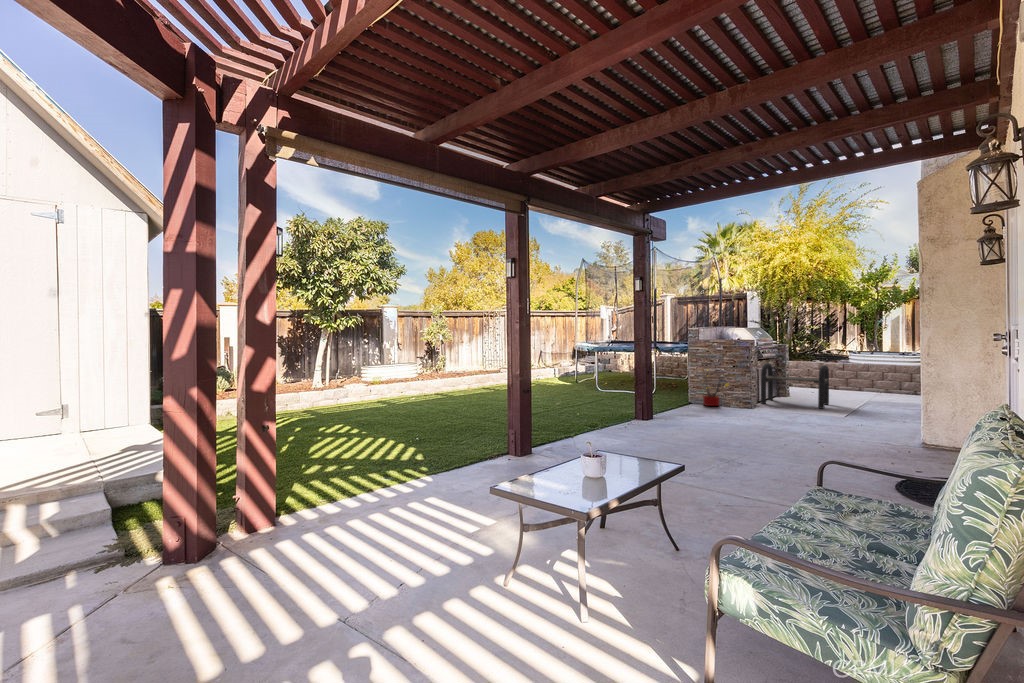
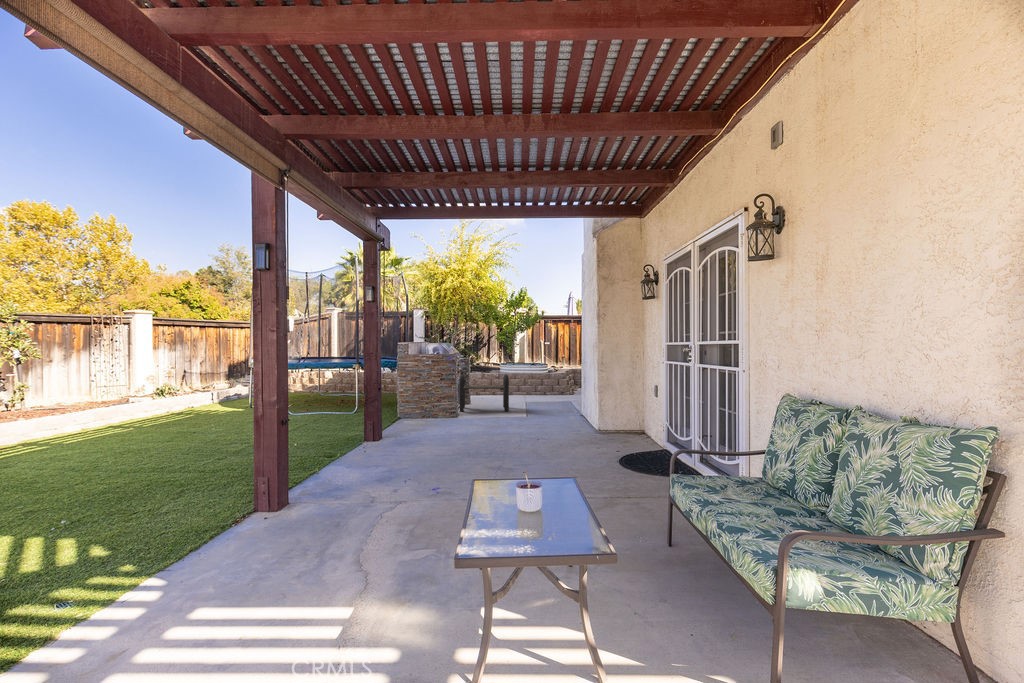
decorative plant: present [703,374,728,406] -> none [411,381,441,418]

